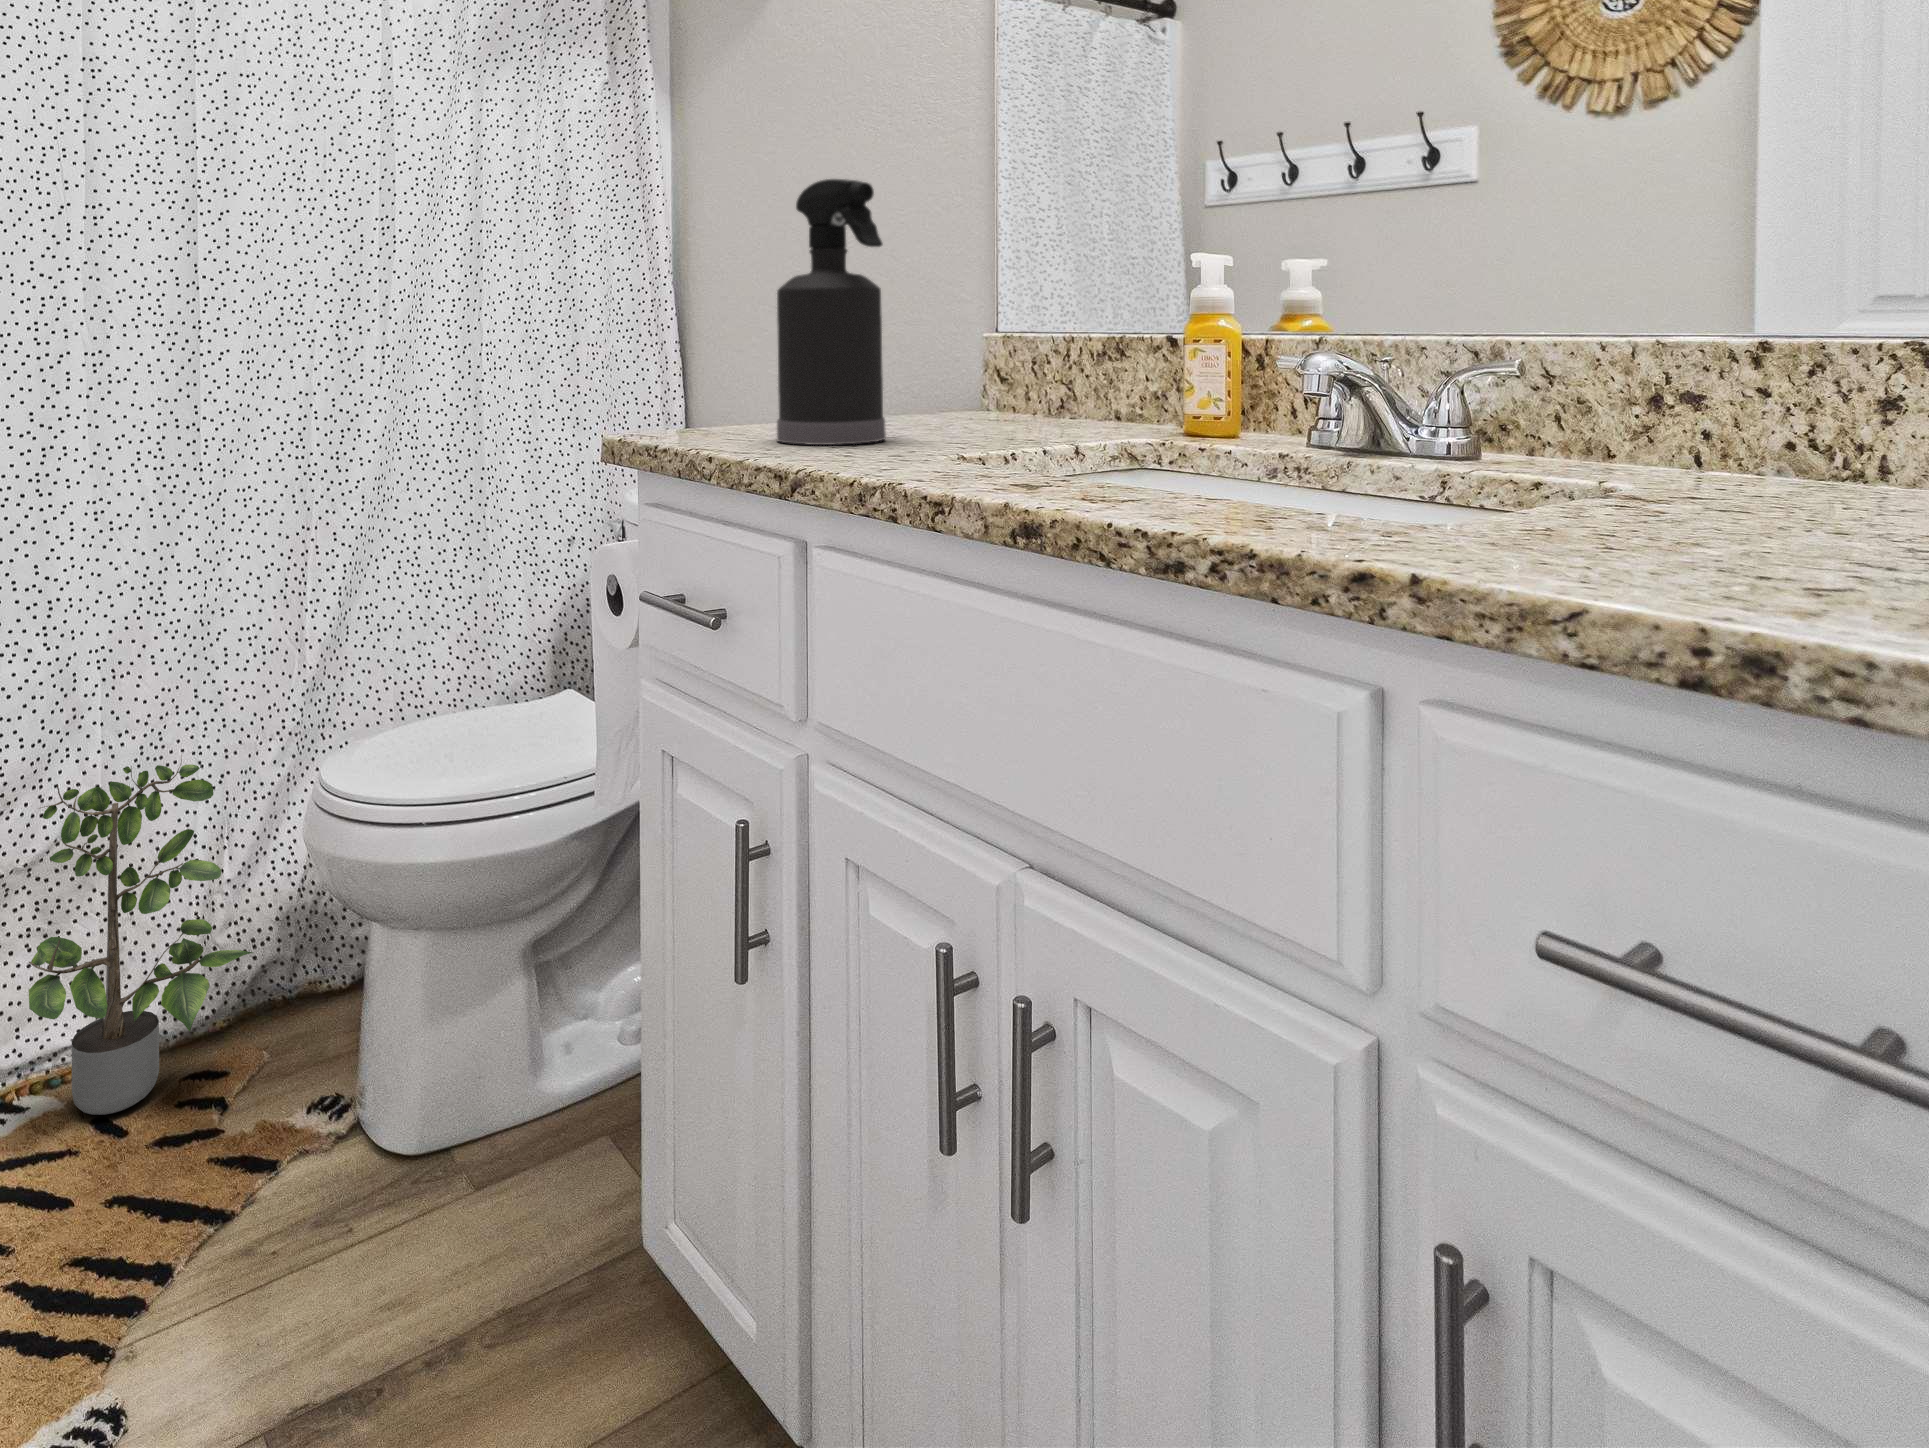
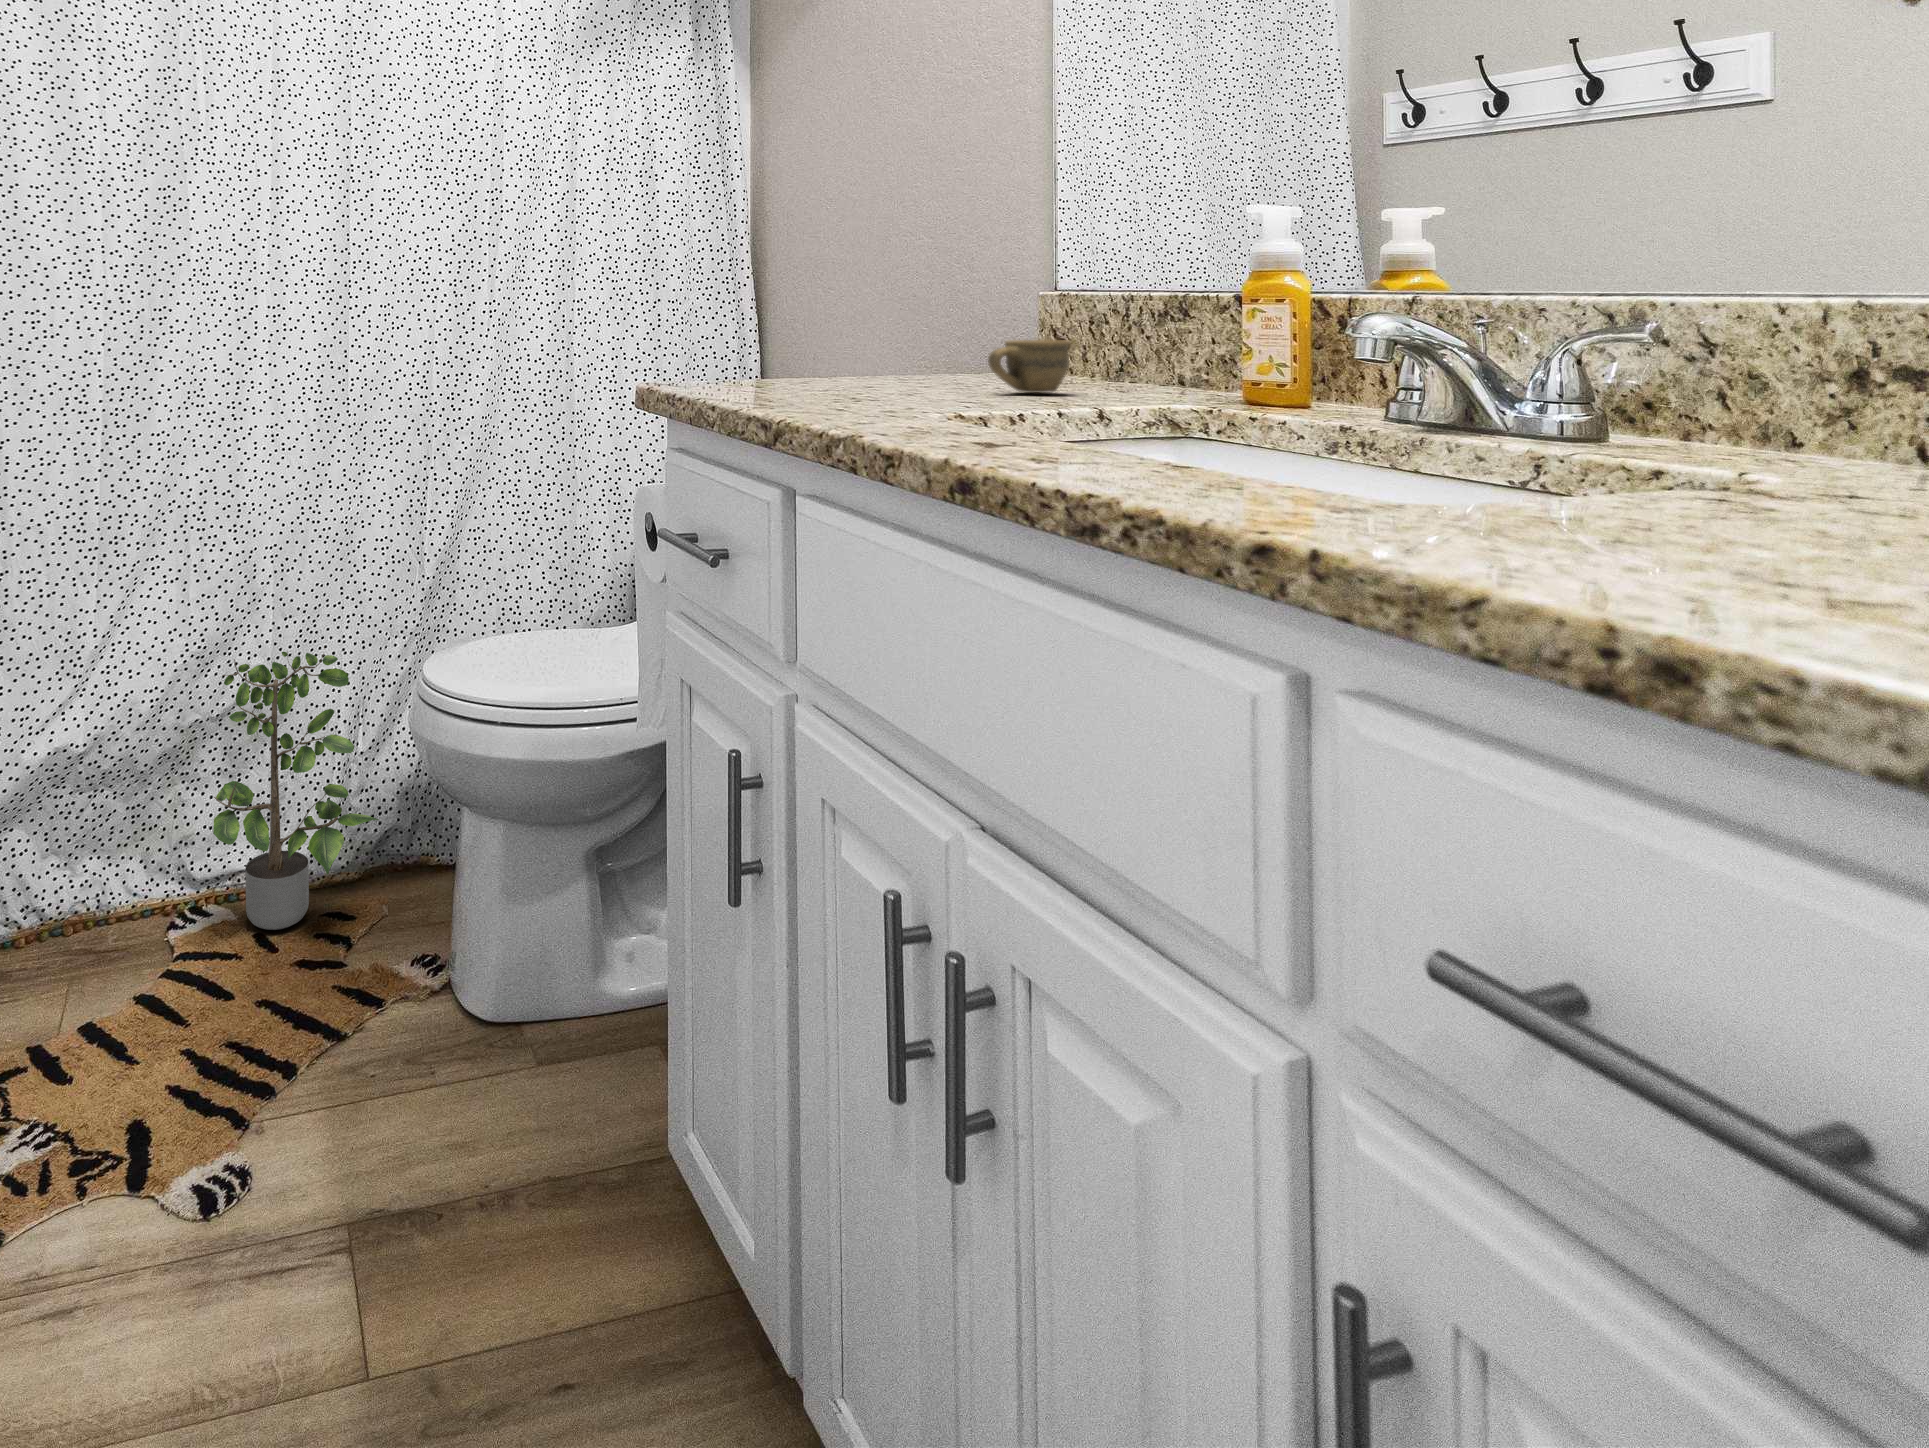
spray bottle: present [777,179,886,445] -> none [799,142,909,404]
cup: none [944,373,1015,425] -> present [988,340,1069,393]

